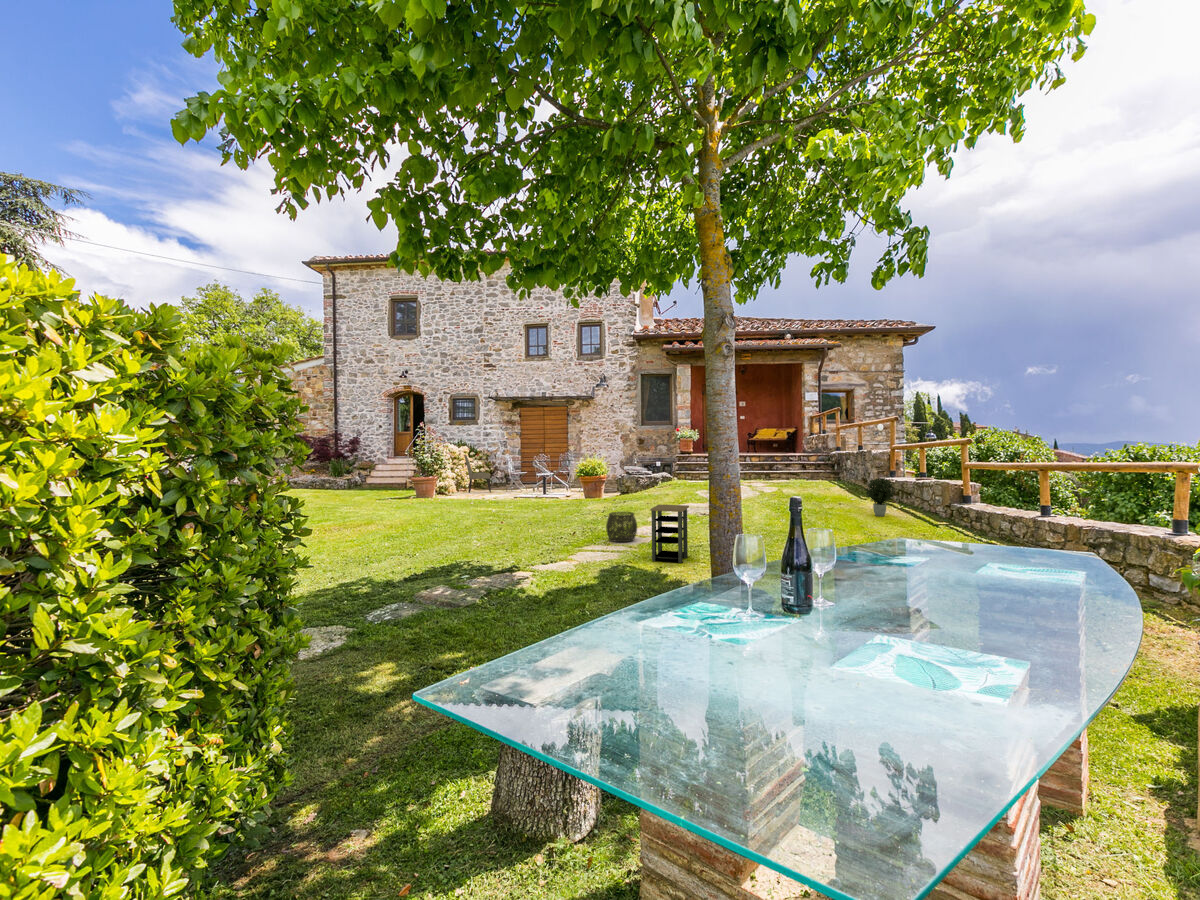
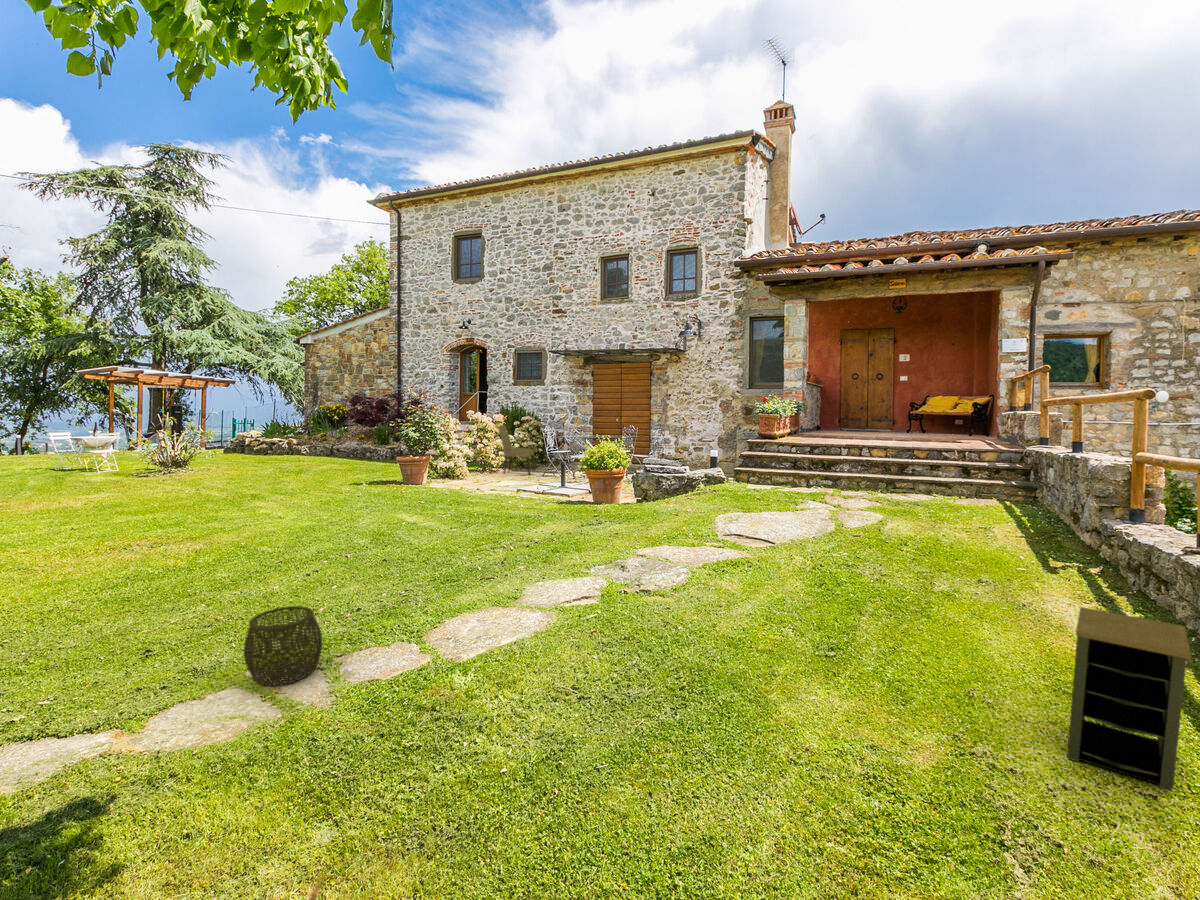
potted plant: present [865,478,895,516] -> none [979,564,1069,668]
side table: present [650,505,689,563] -> present [1067,607,1191,791]

